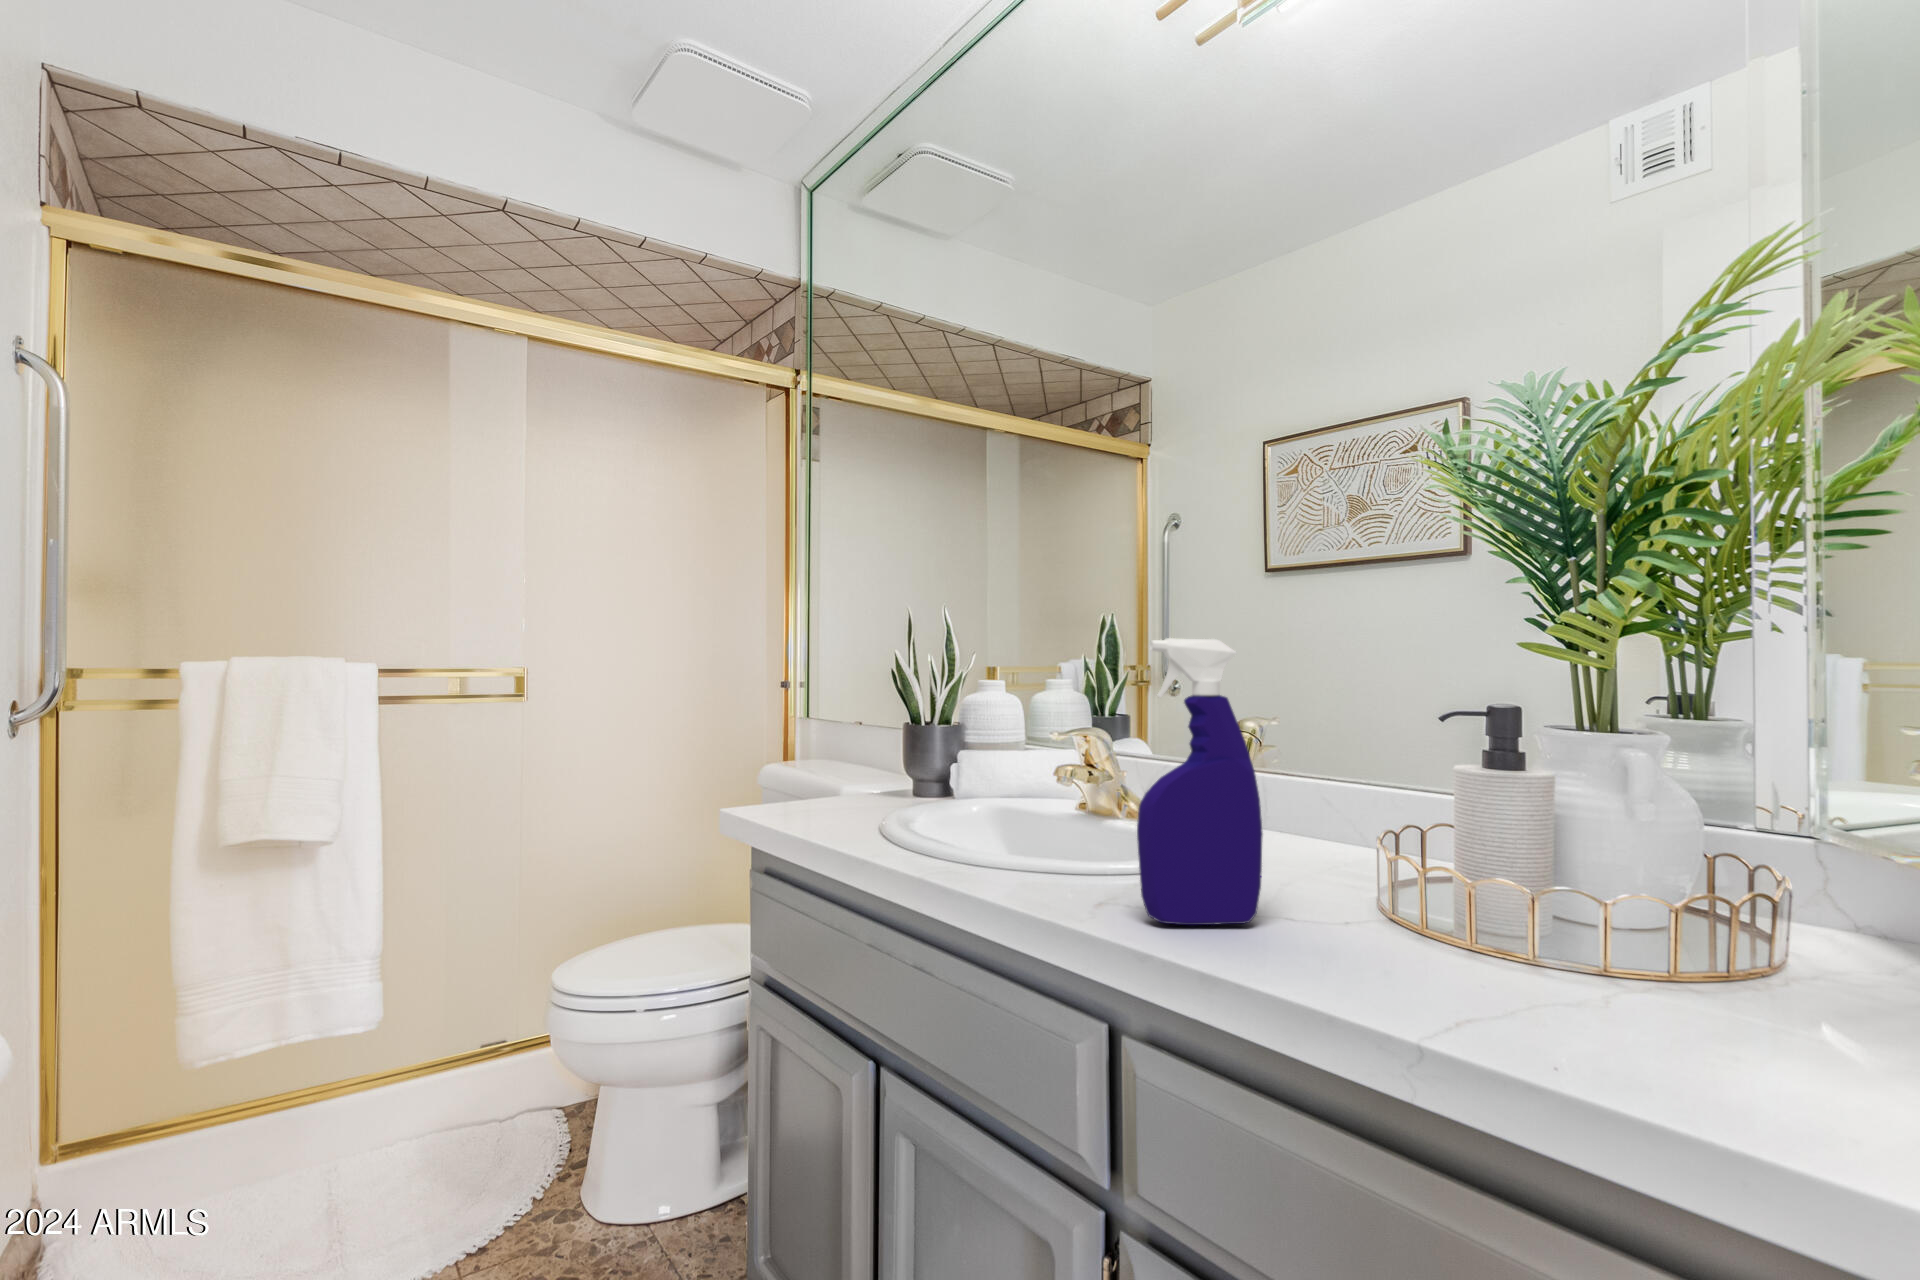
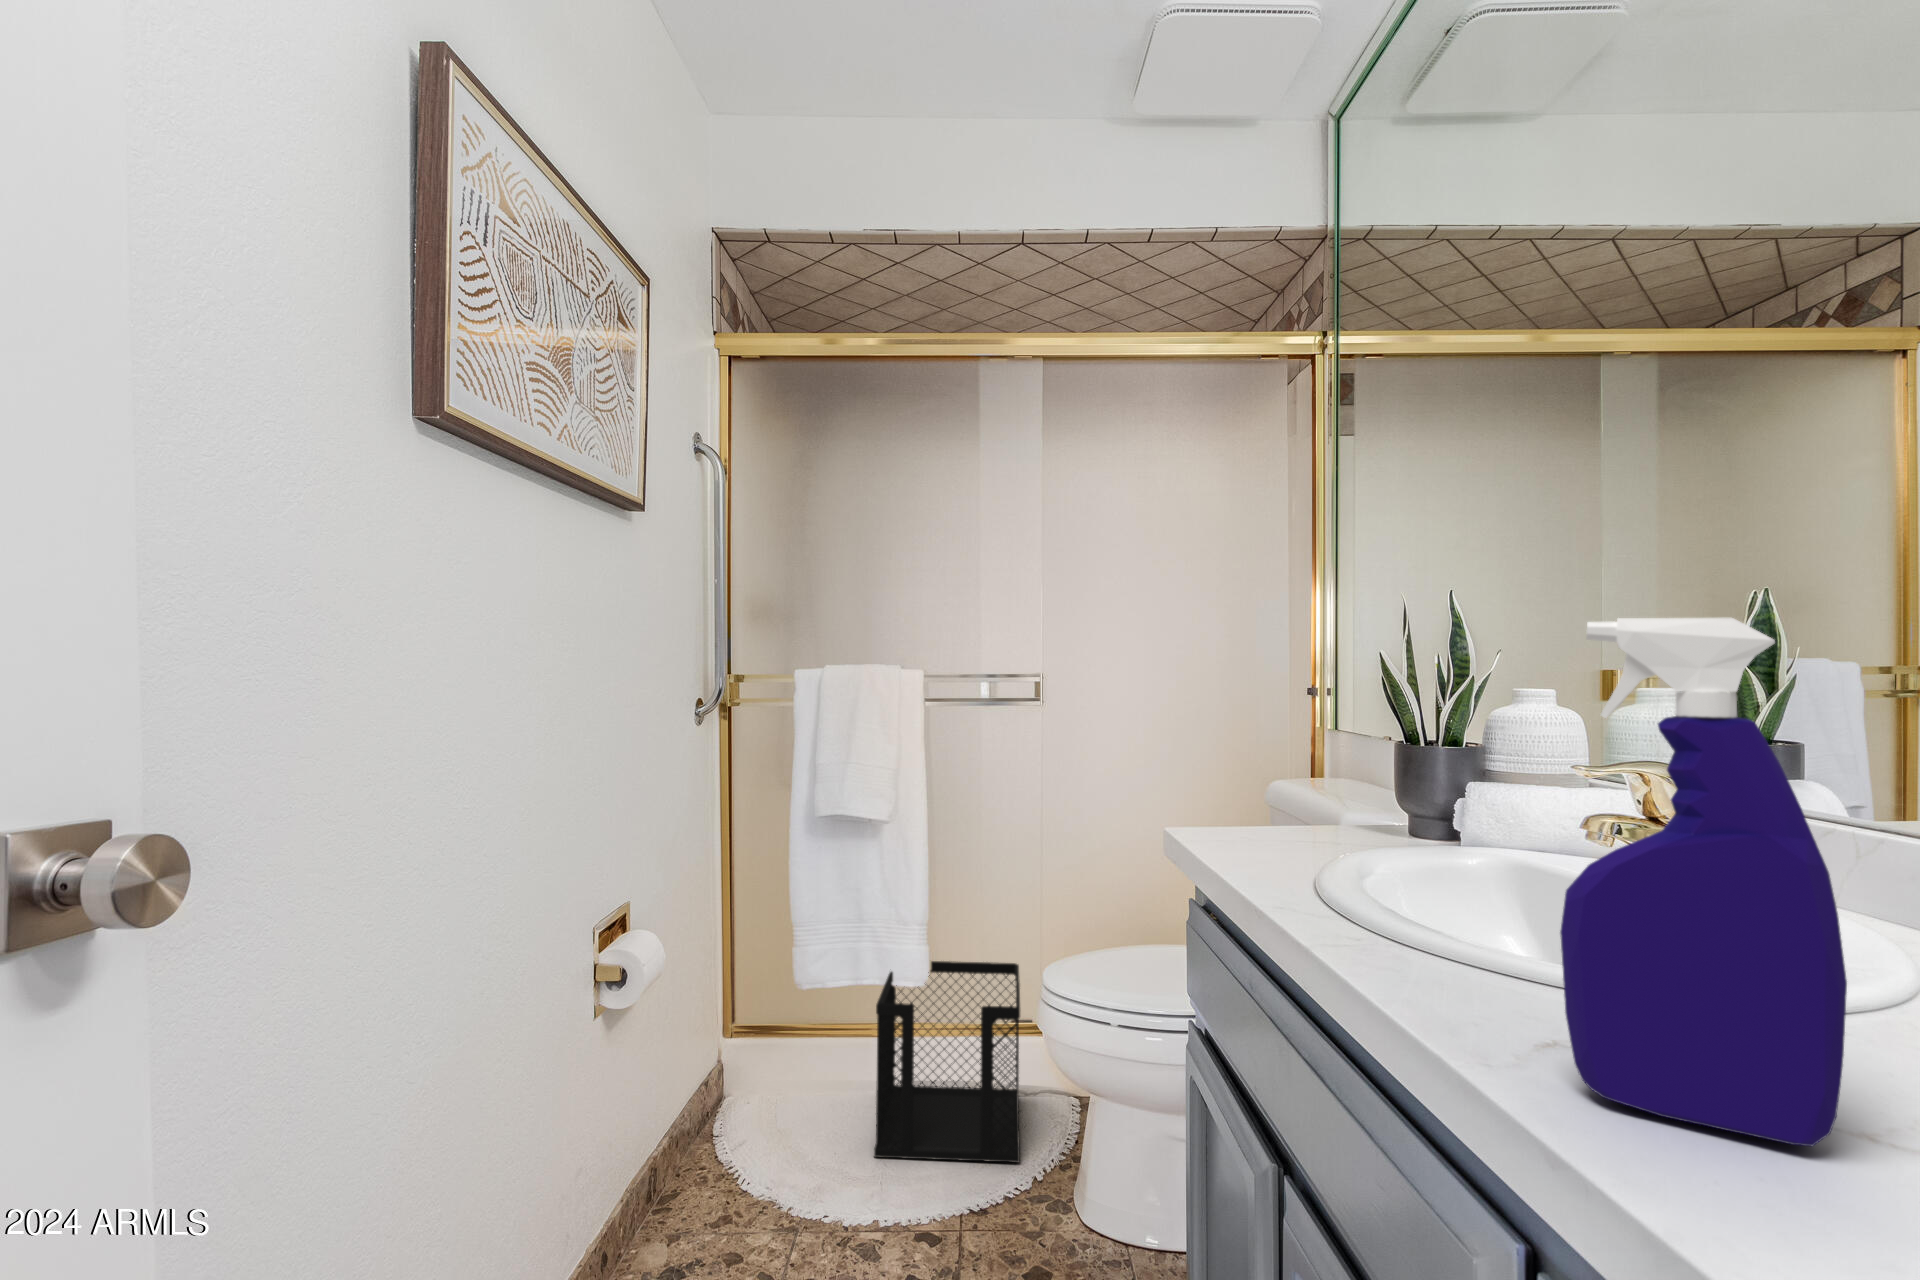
wastebasket: none [321,986,513,1247] -> present [874,961,1020,1163]

